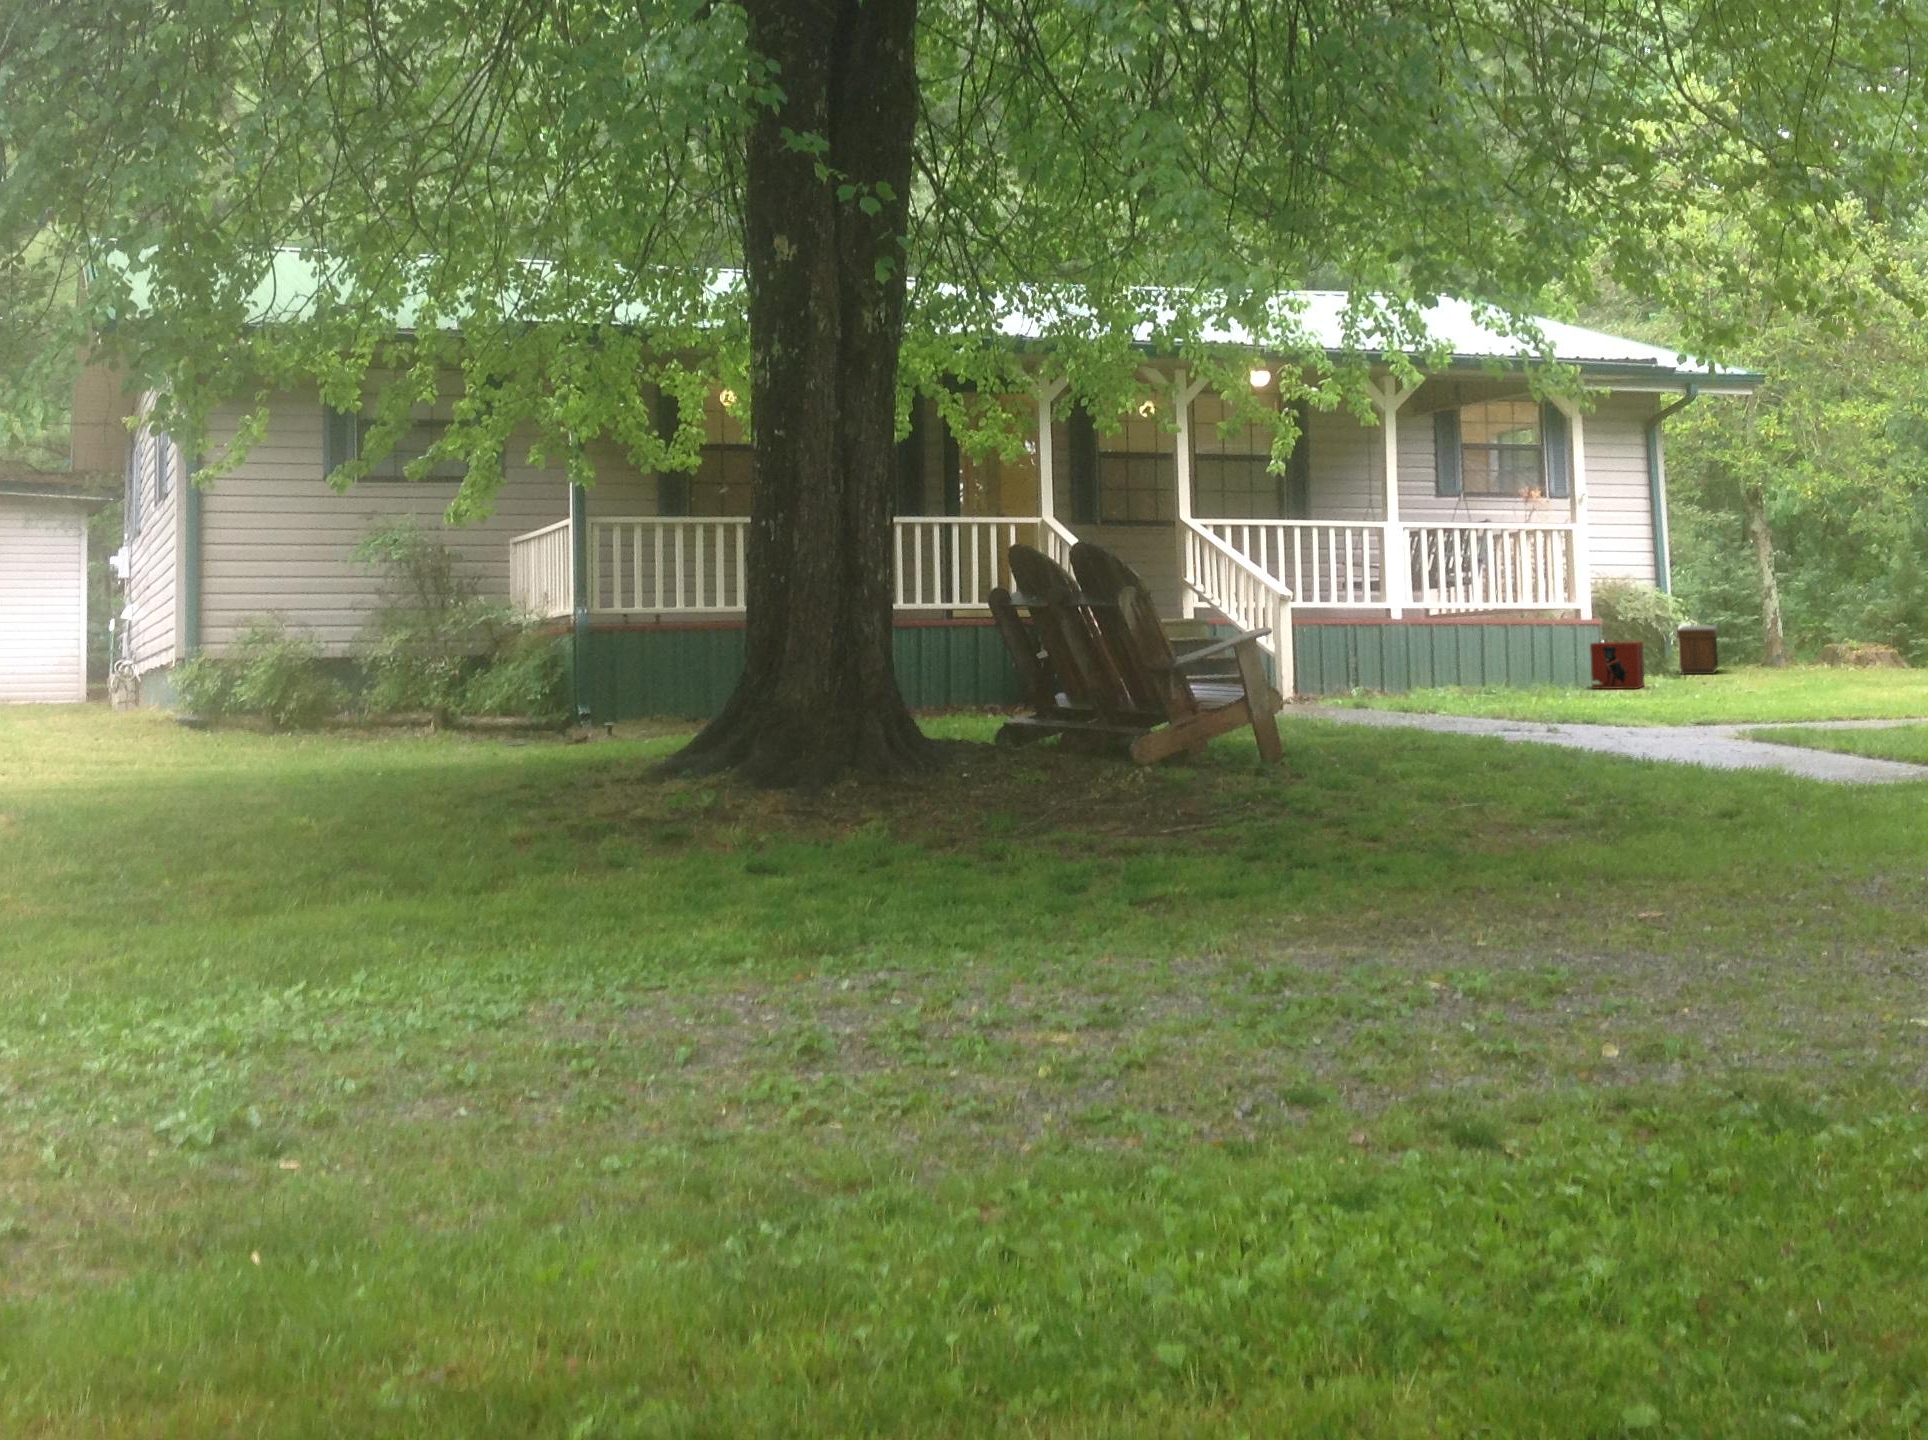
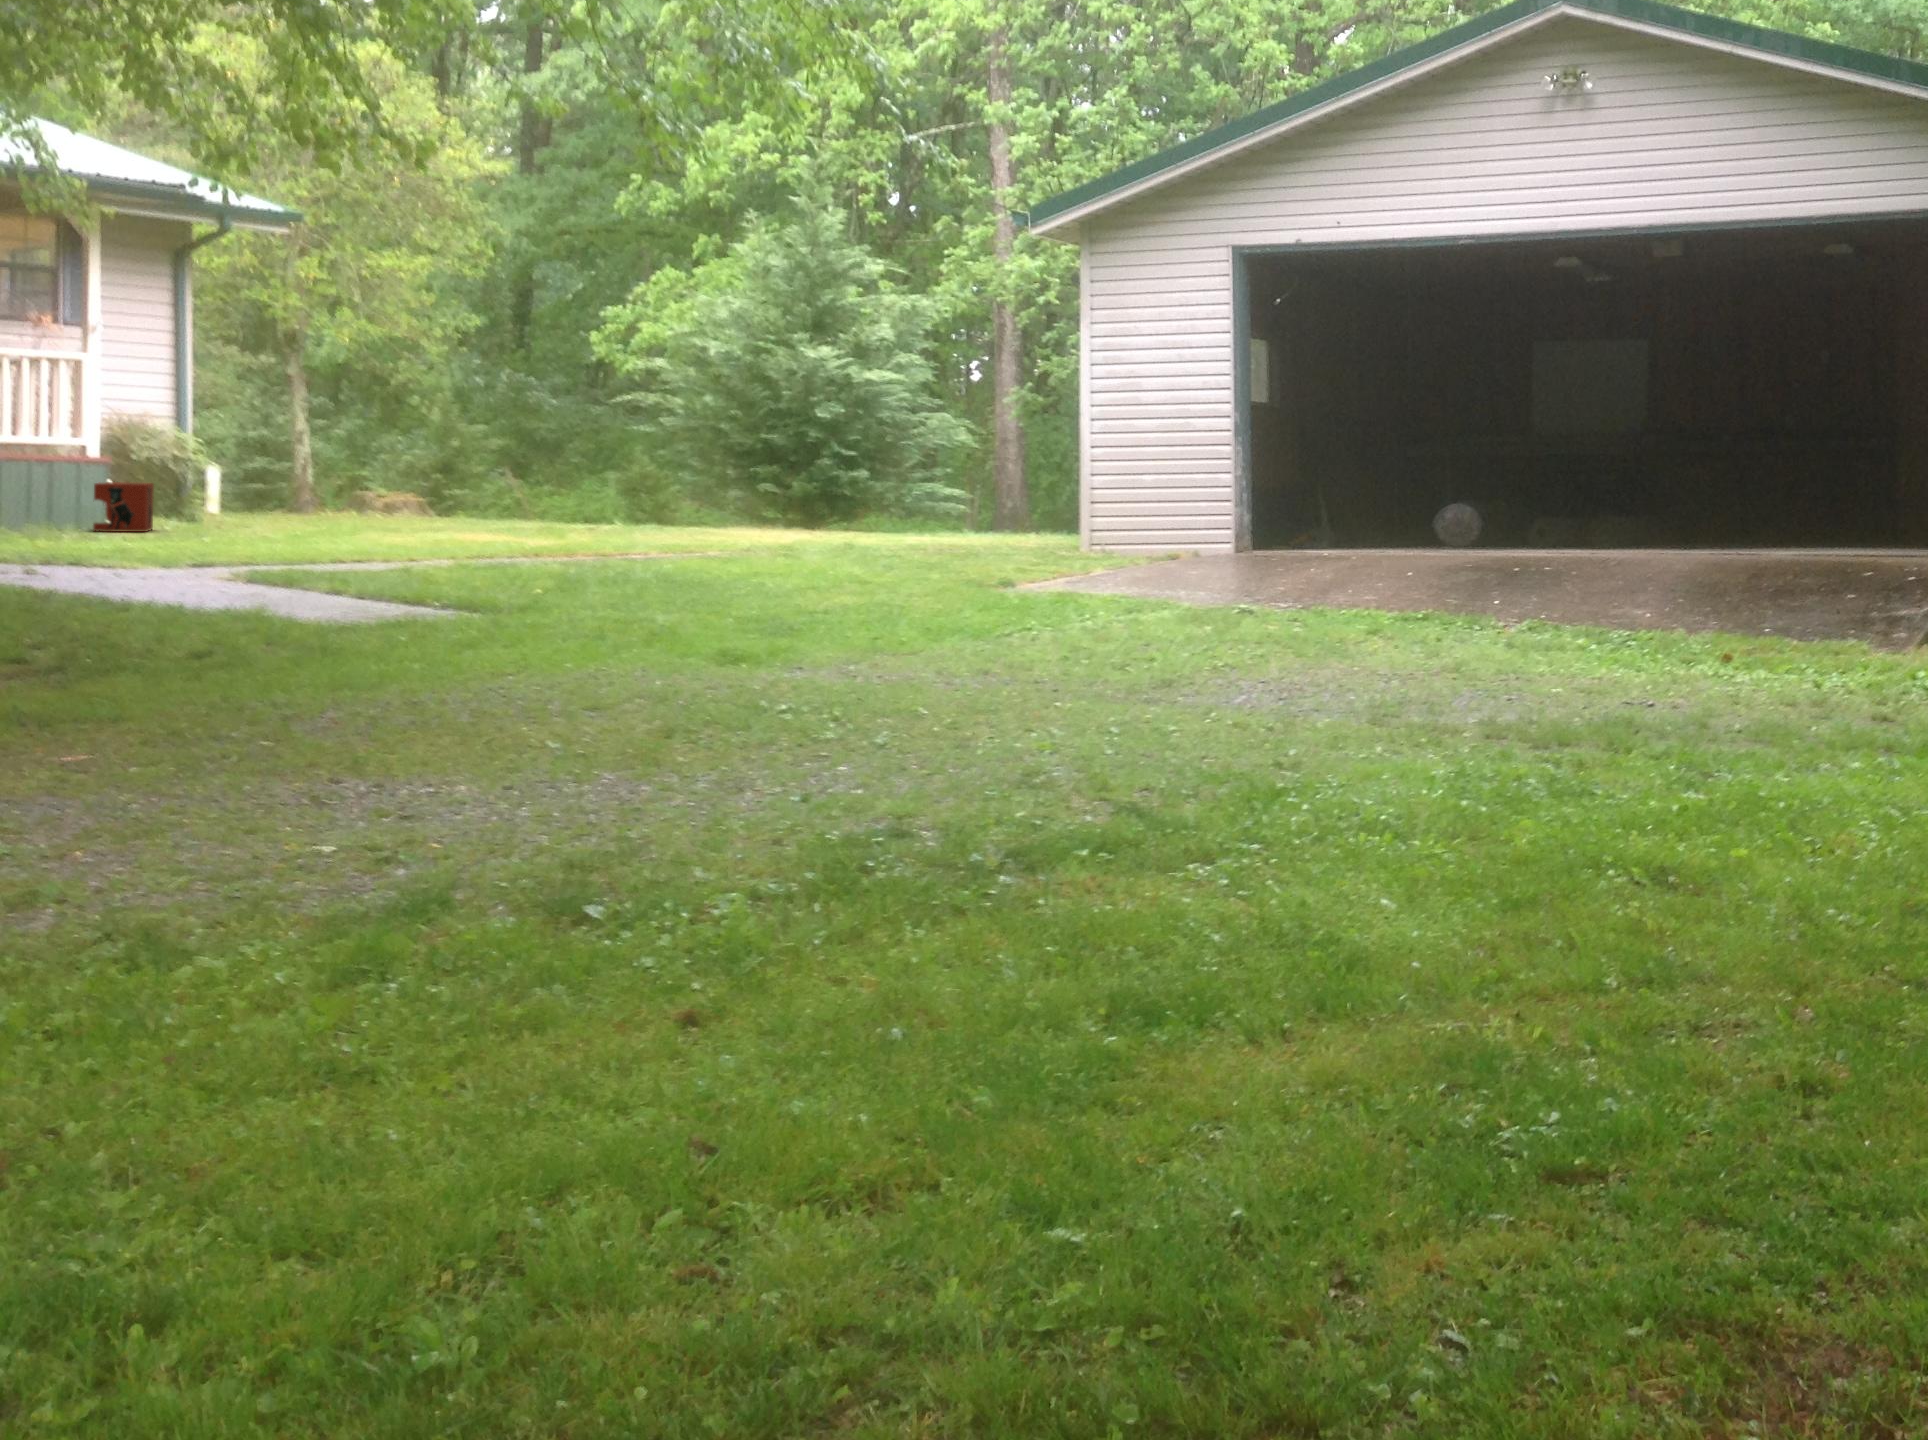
bench: present [1677,625,1719,674] -> none [194,469,240,519]

